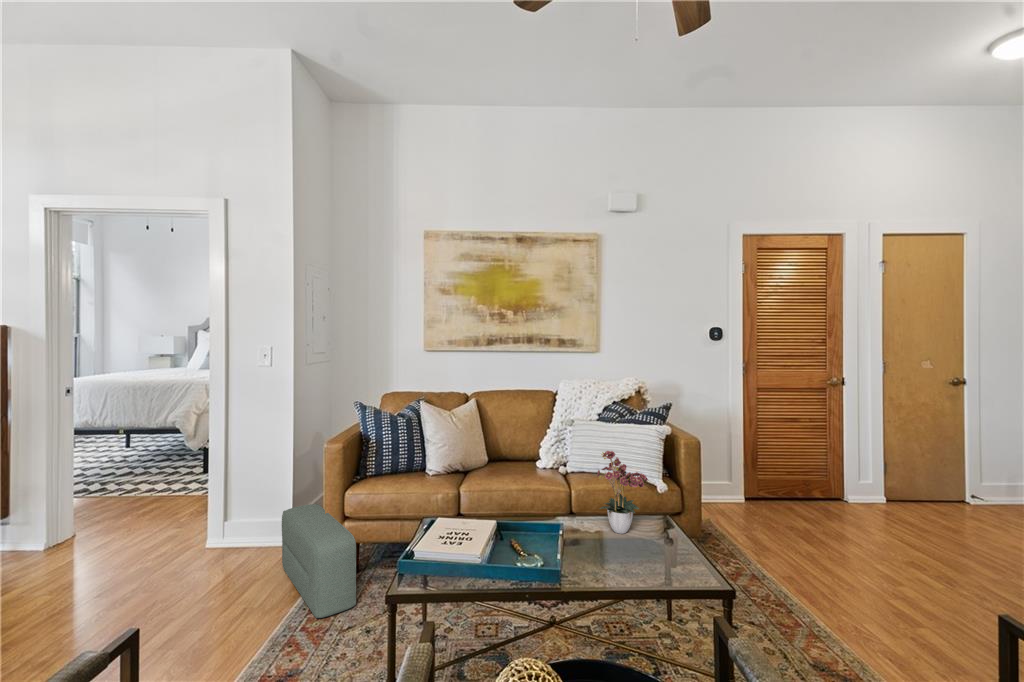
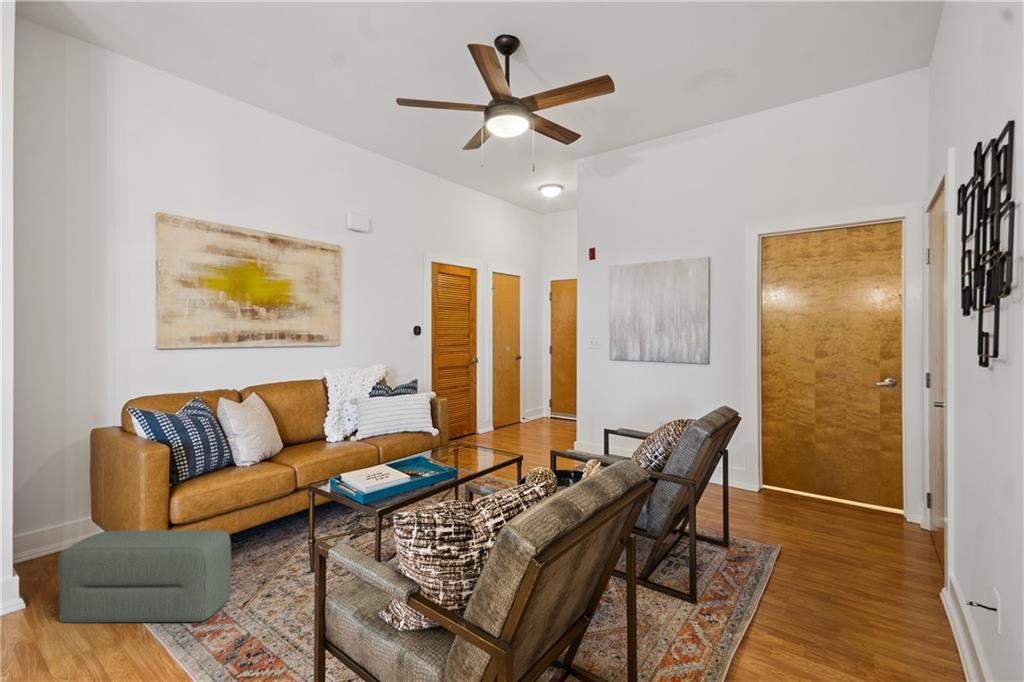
flower arrangement: present [597,451,648,534] -> none [433,404,463,459]

